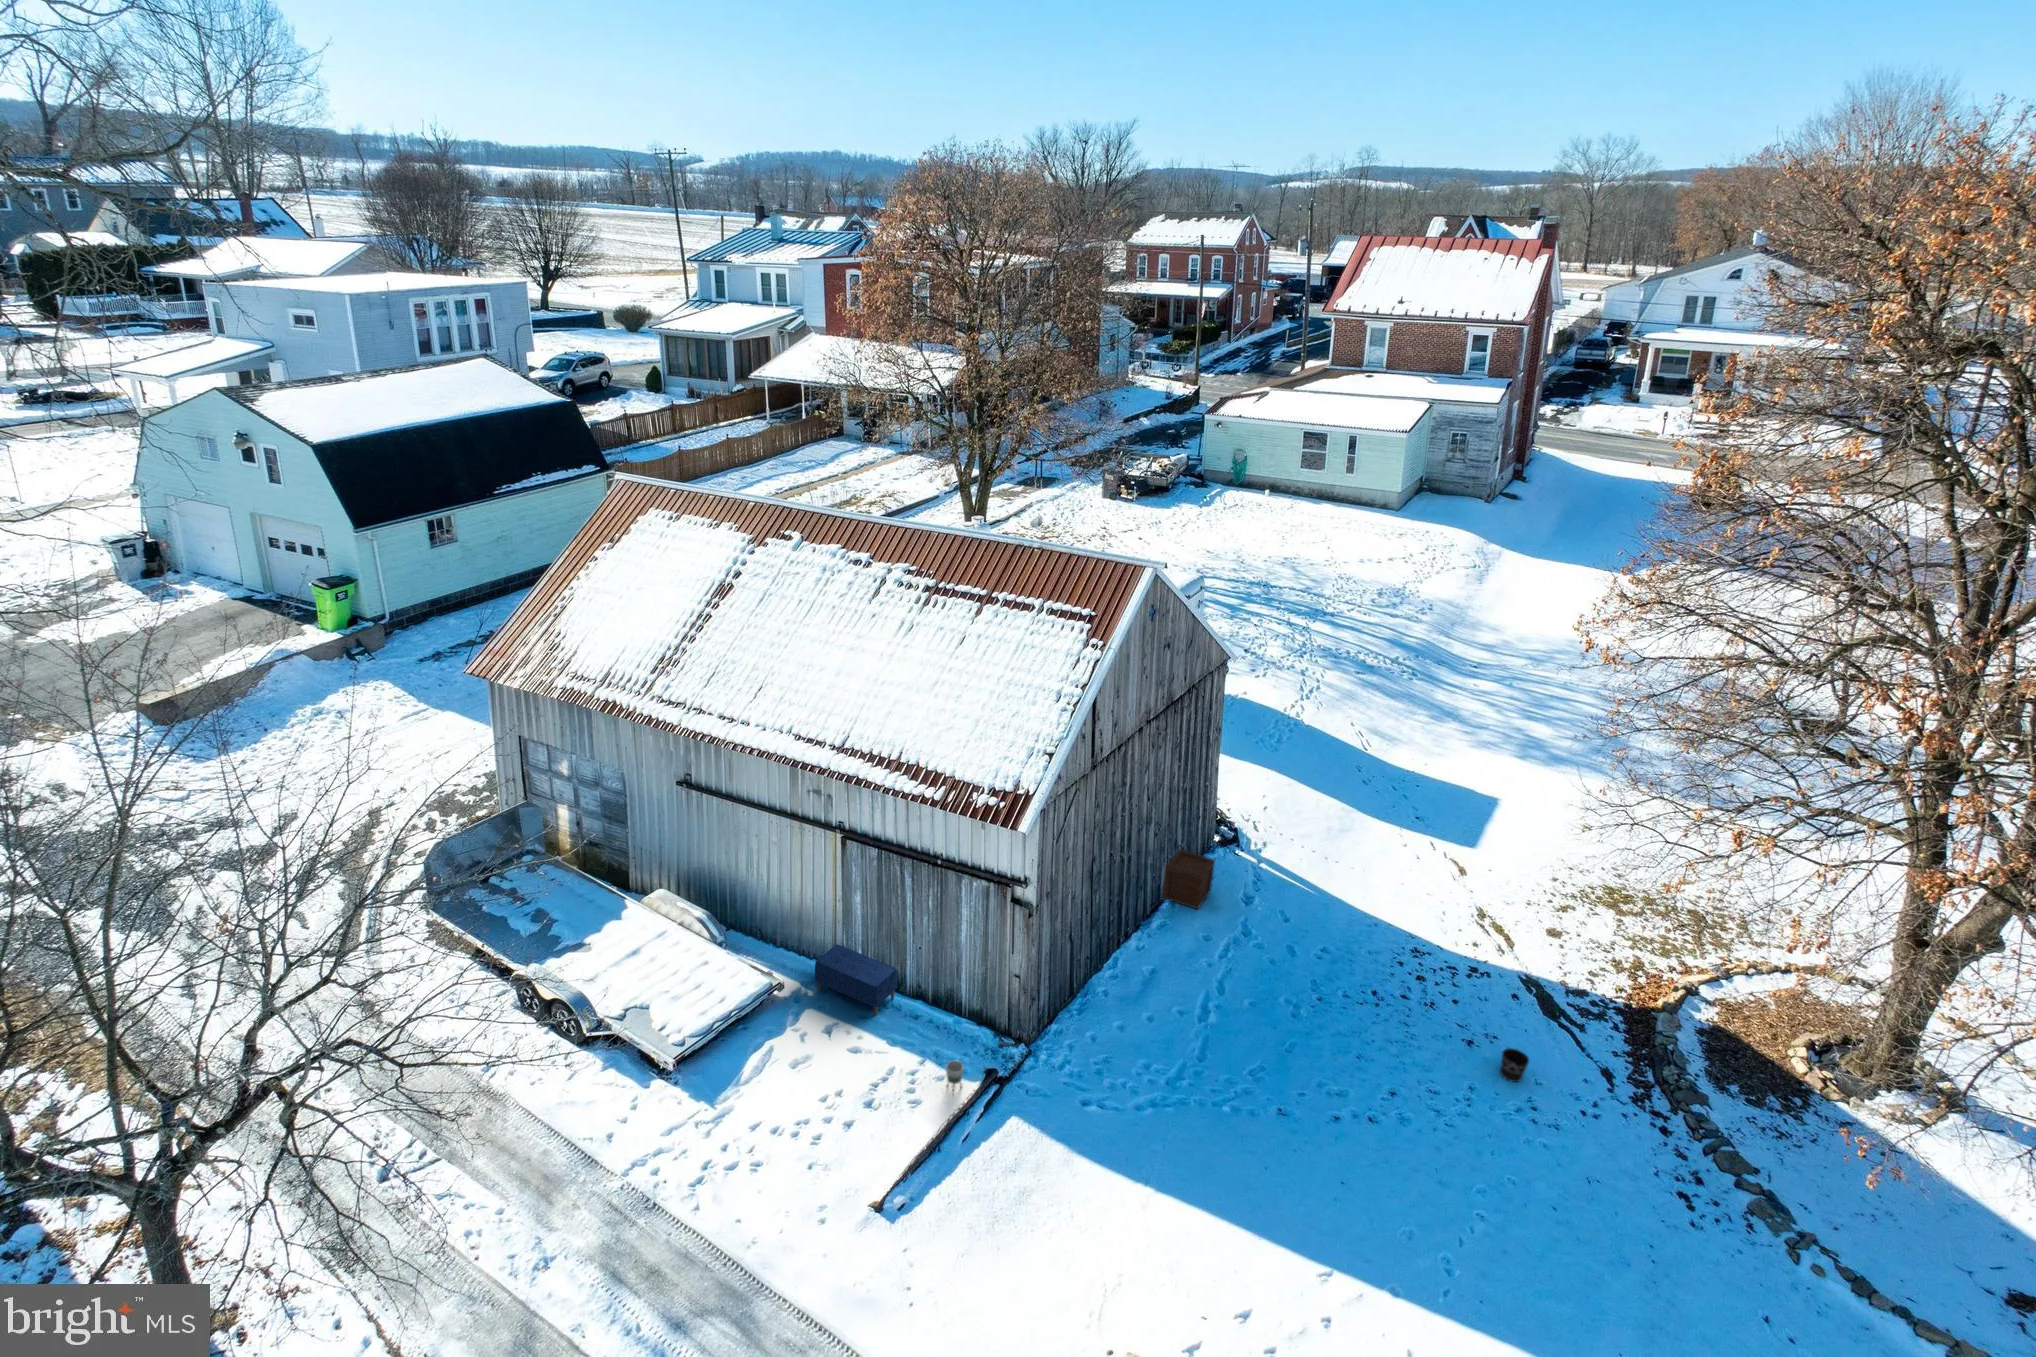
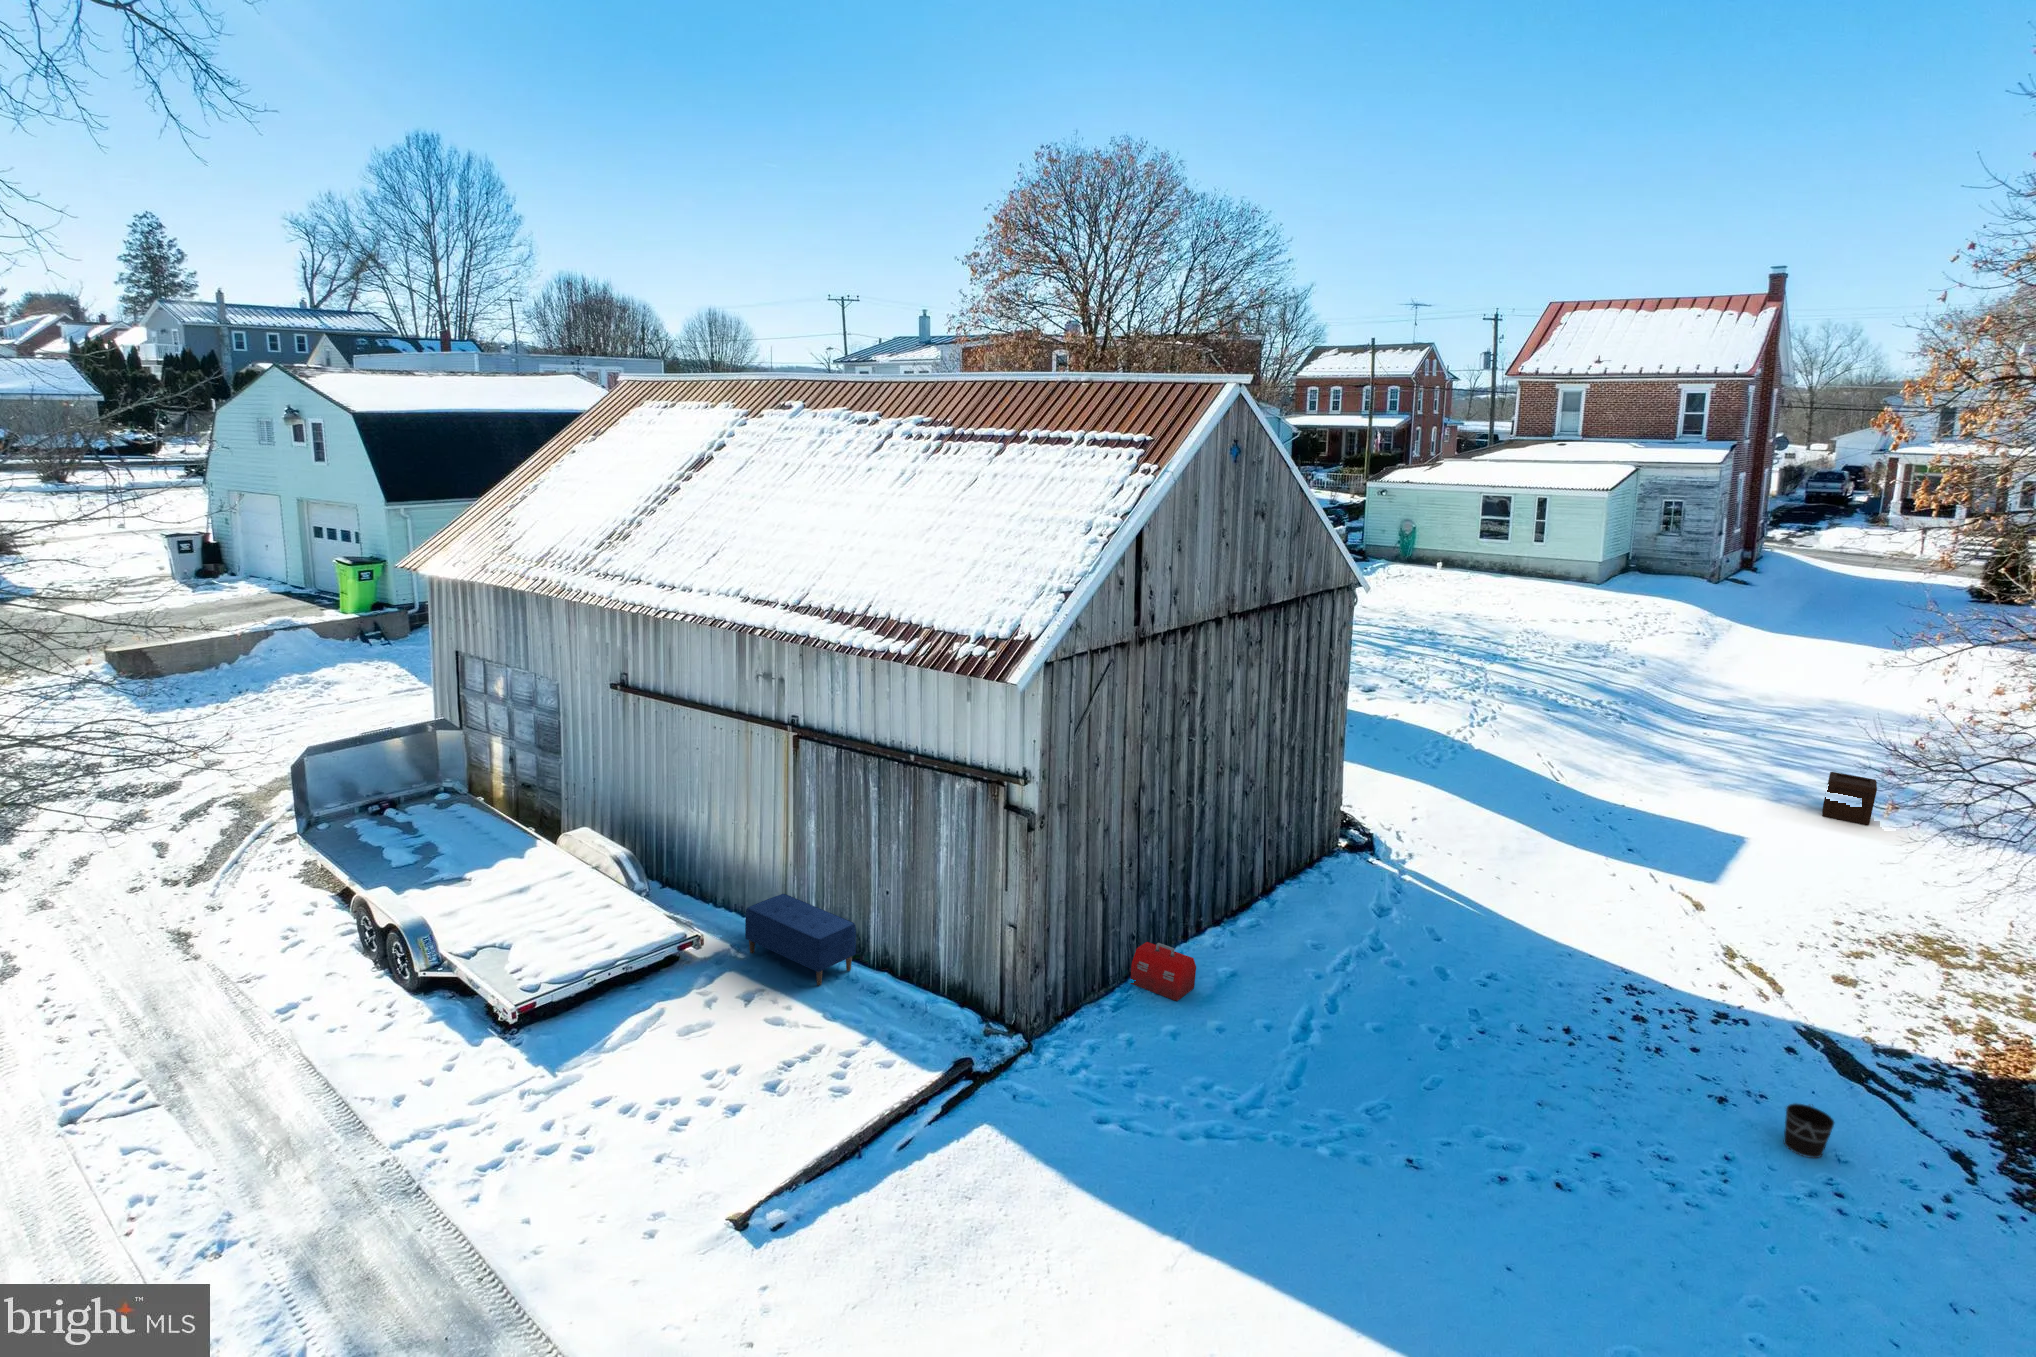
wooden crate: present [1162,850,1215,909] -> present [1822,772,1877,826]
toolbox: none [1086,960,1131,1002] -> present [1130,942,1196,1001]
planter: present [946,1060,964,1093] -> none [892,1034,919,1085]

